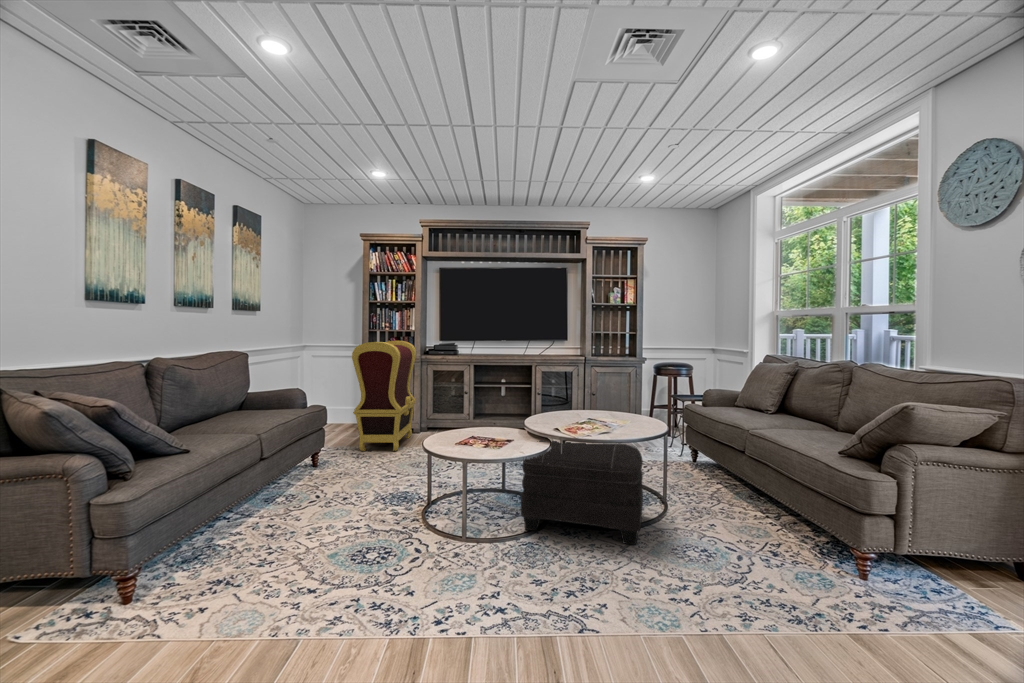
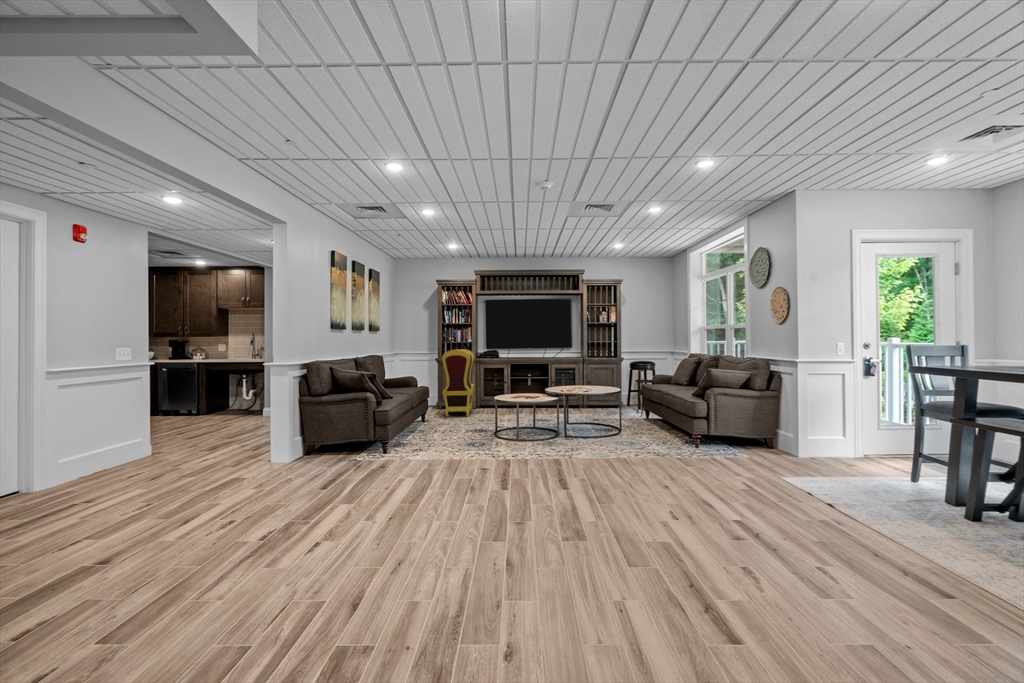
ottoman: present [521,440,643,545] -> none [550,395,610,440]

